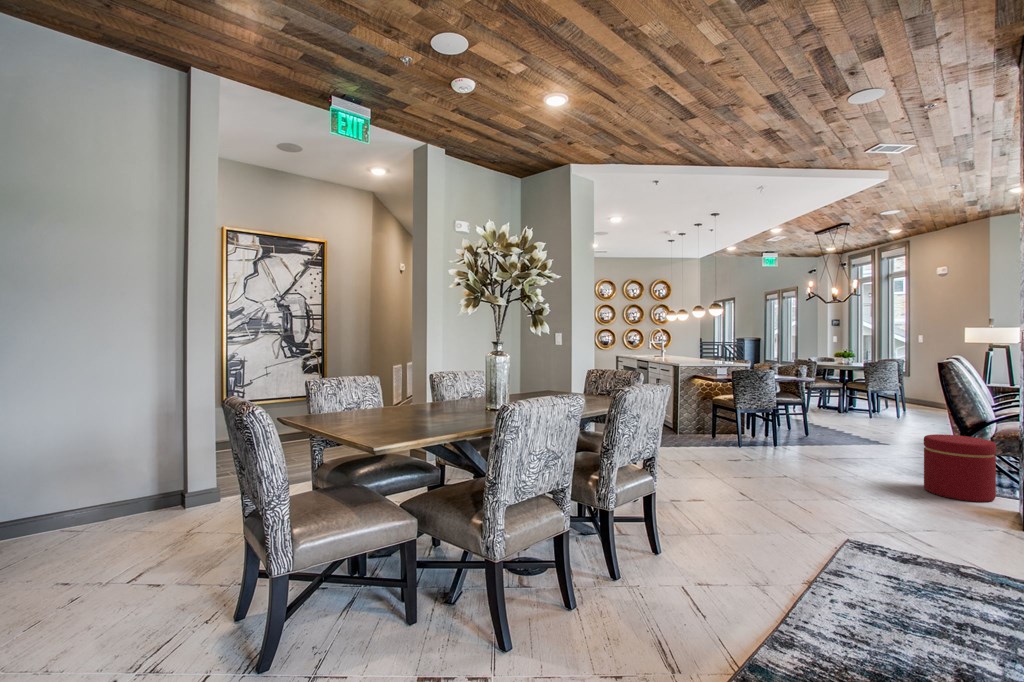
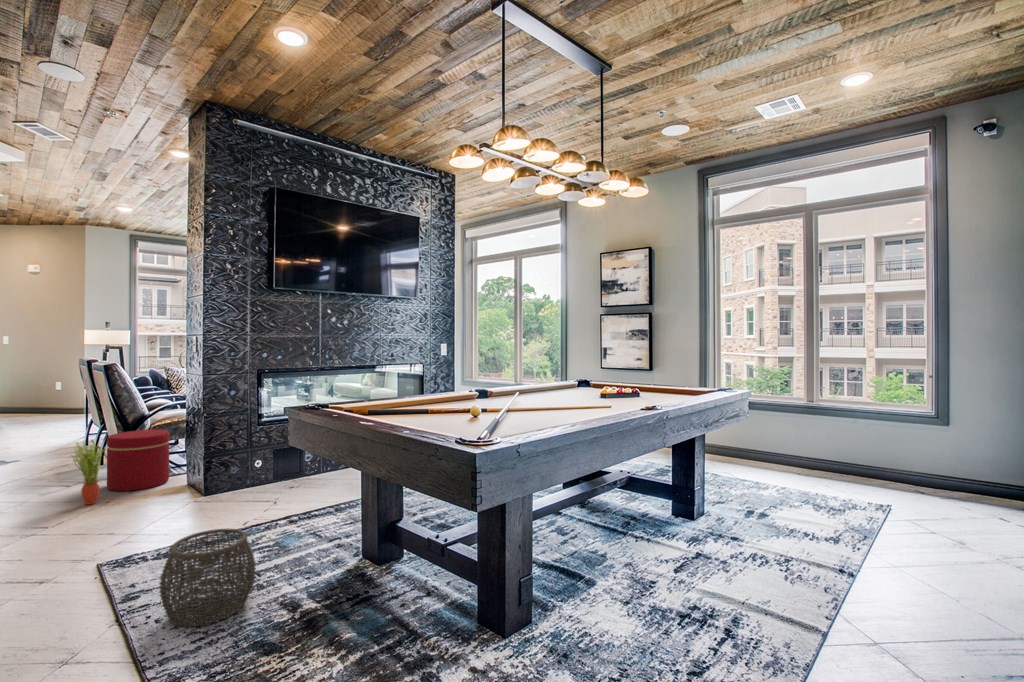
potted plant: none [877,432,911,495] -> present [72,442,107,505]
woven basket: none [829,535,938,642] -> present [159,528,256,627]

